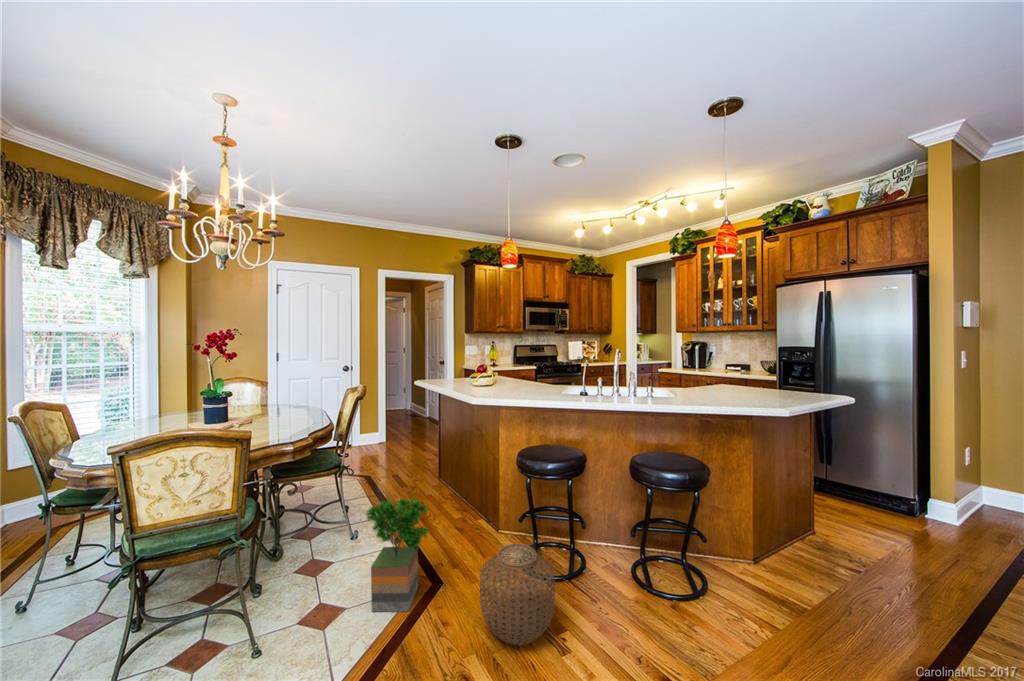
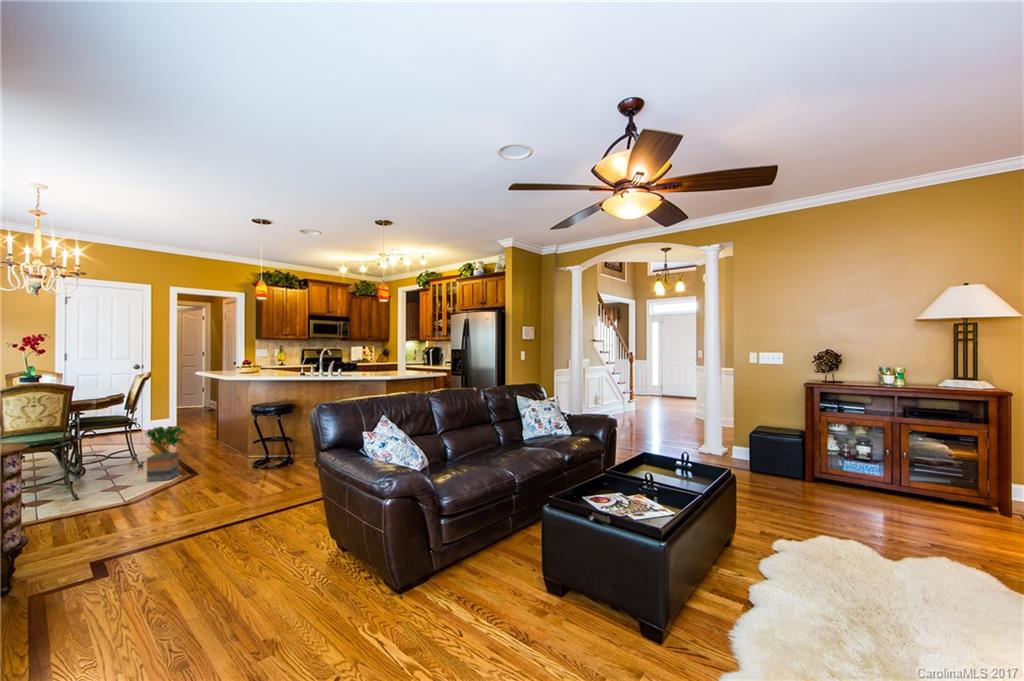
woven basket: present [480,544,555,645] -> none [208,440,250,482]

